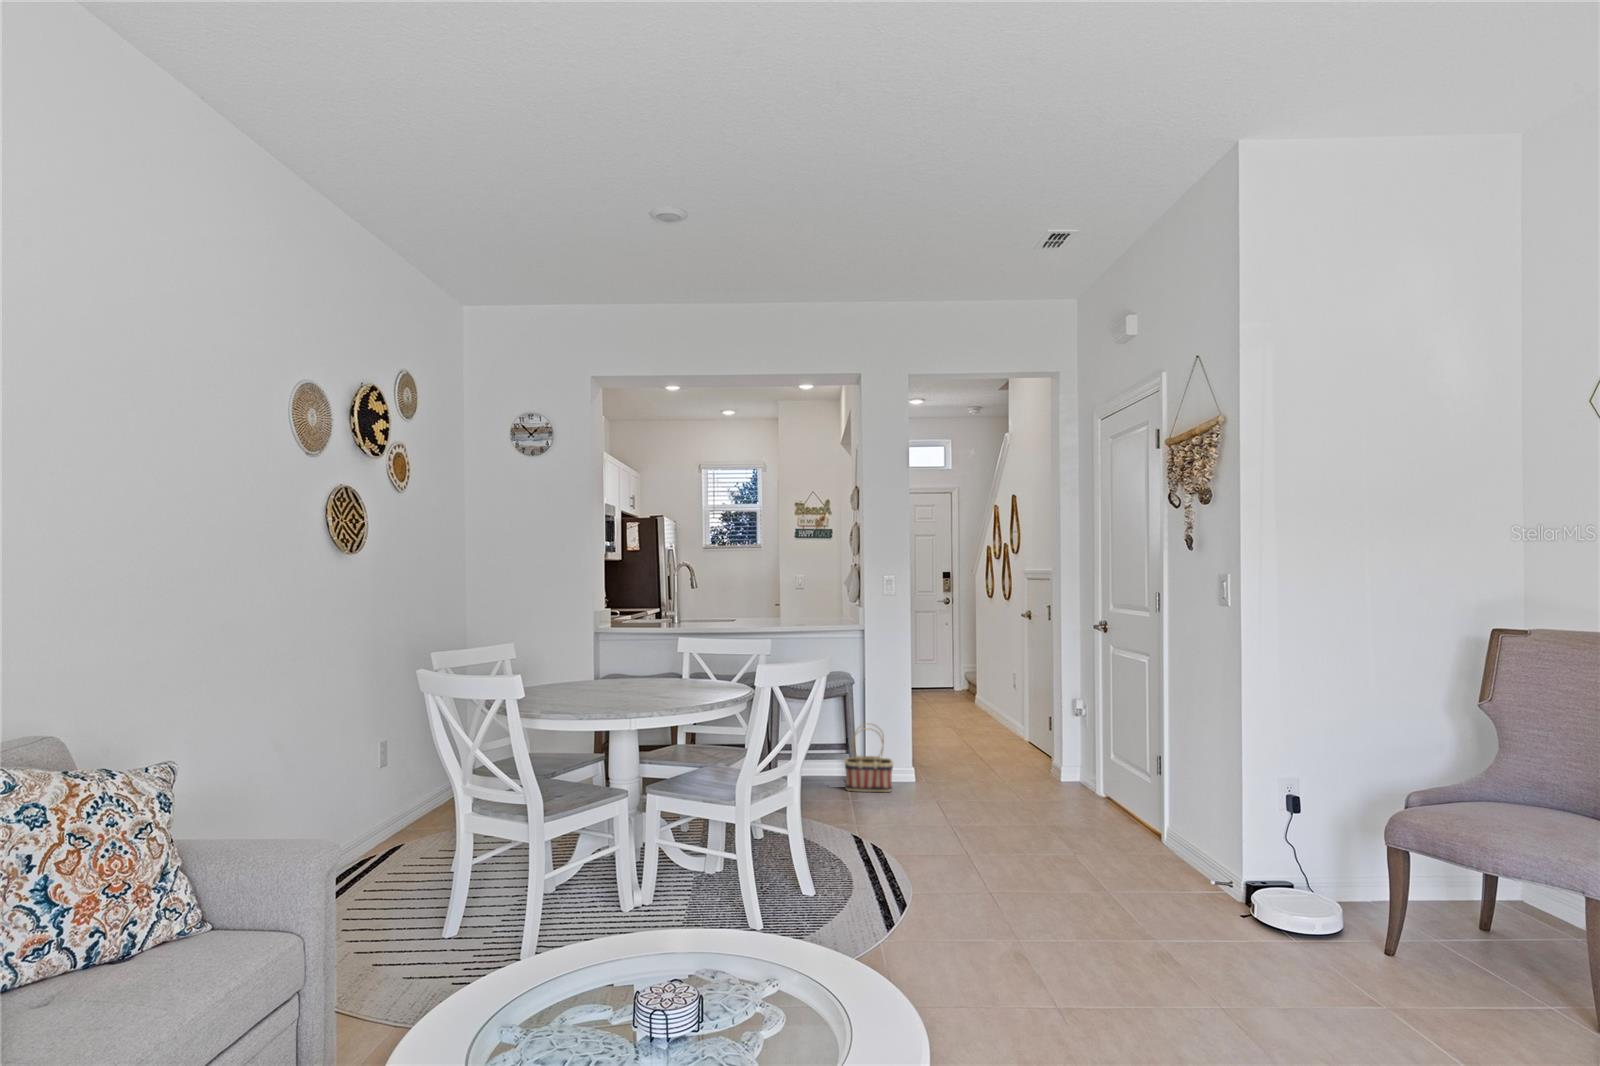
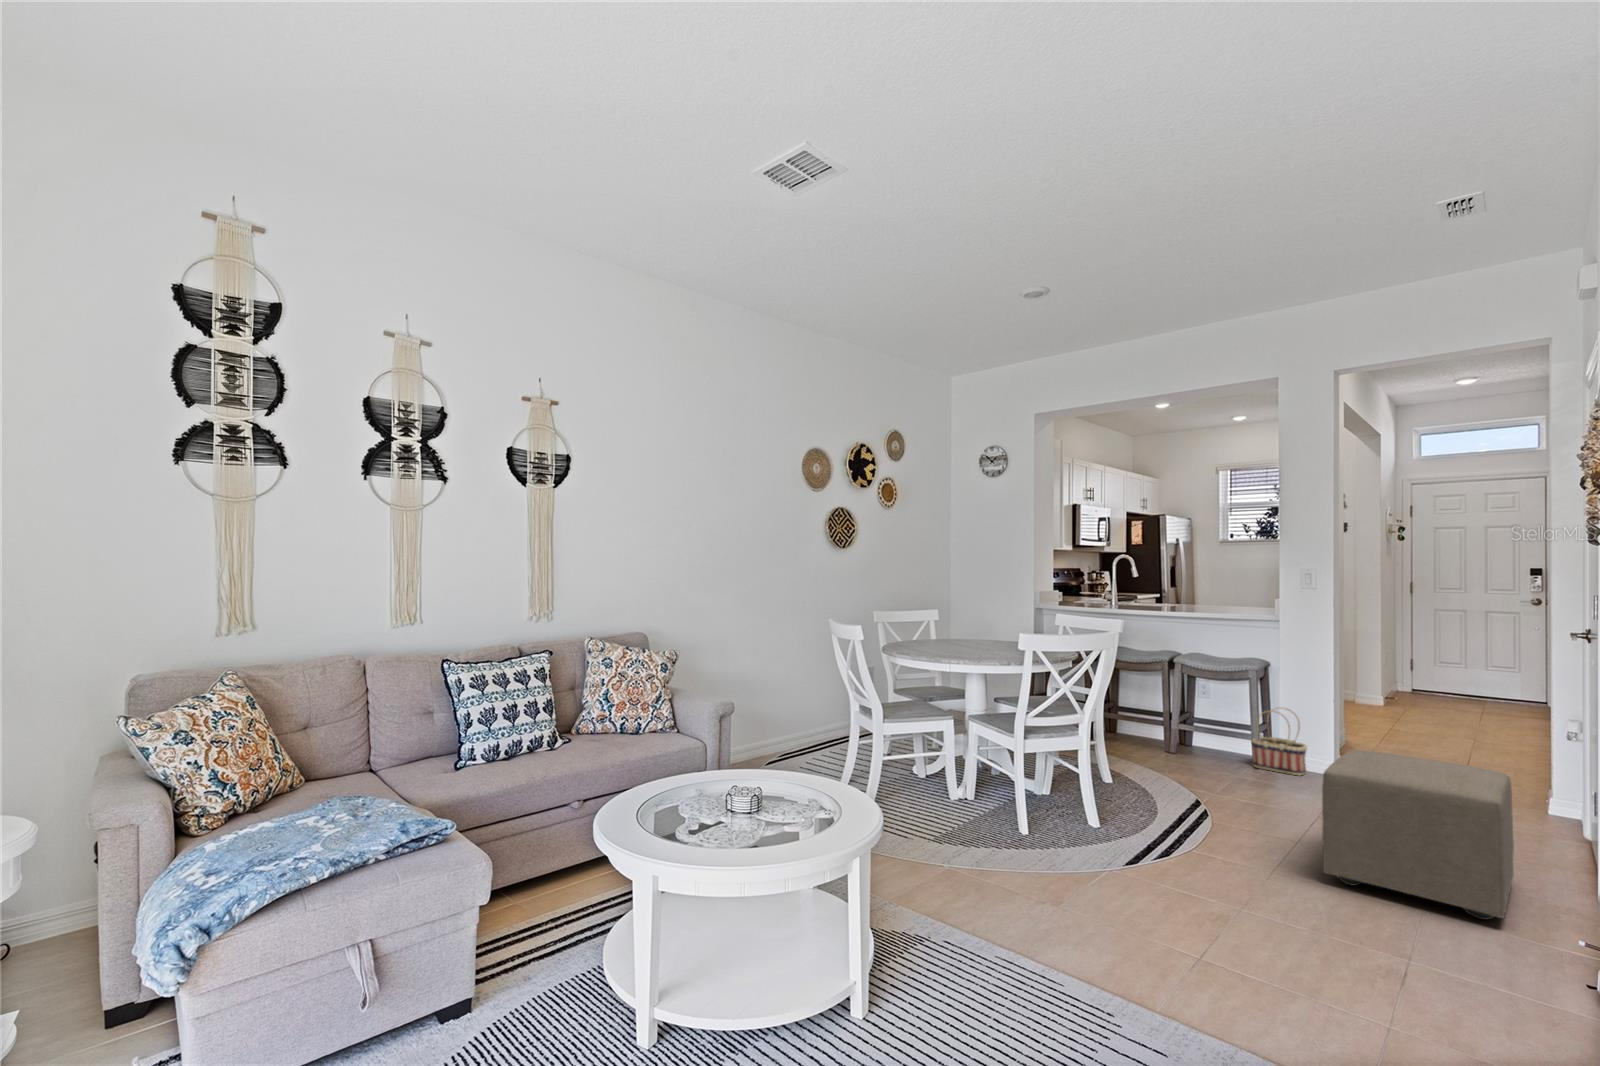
ottoman: none [1008,760,1170,899] -> present [1322,750,1514,920]

